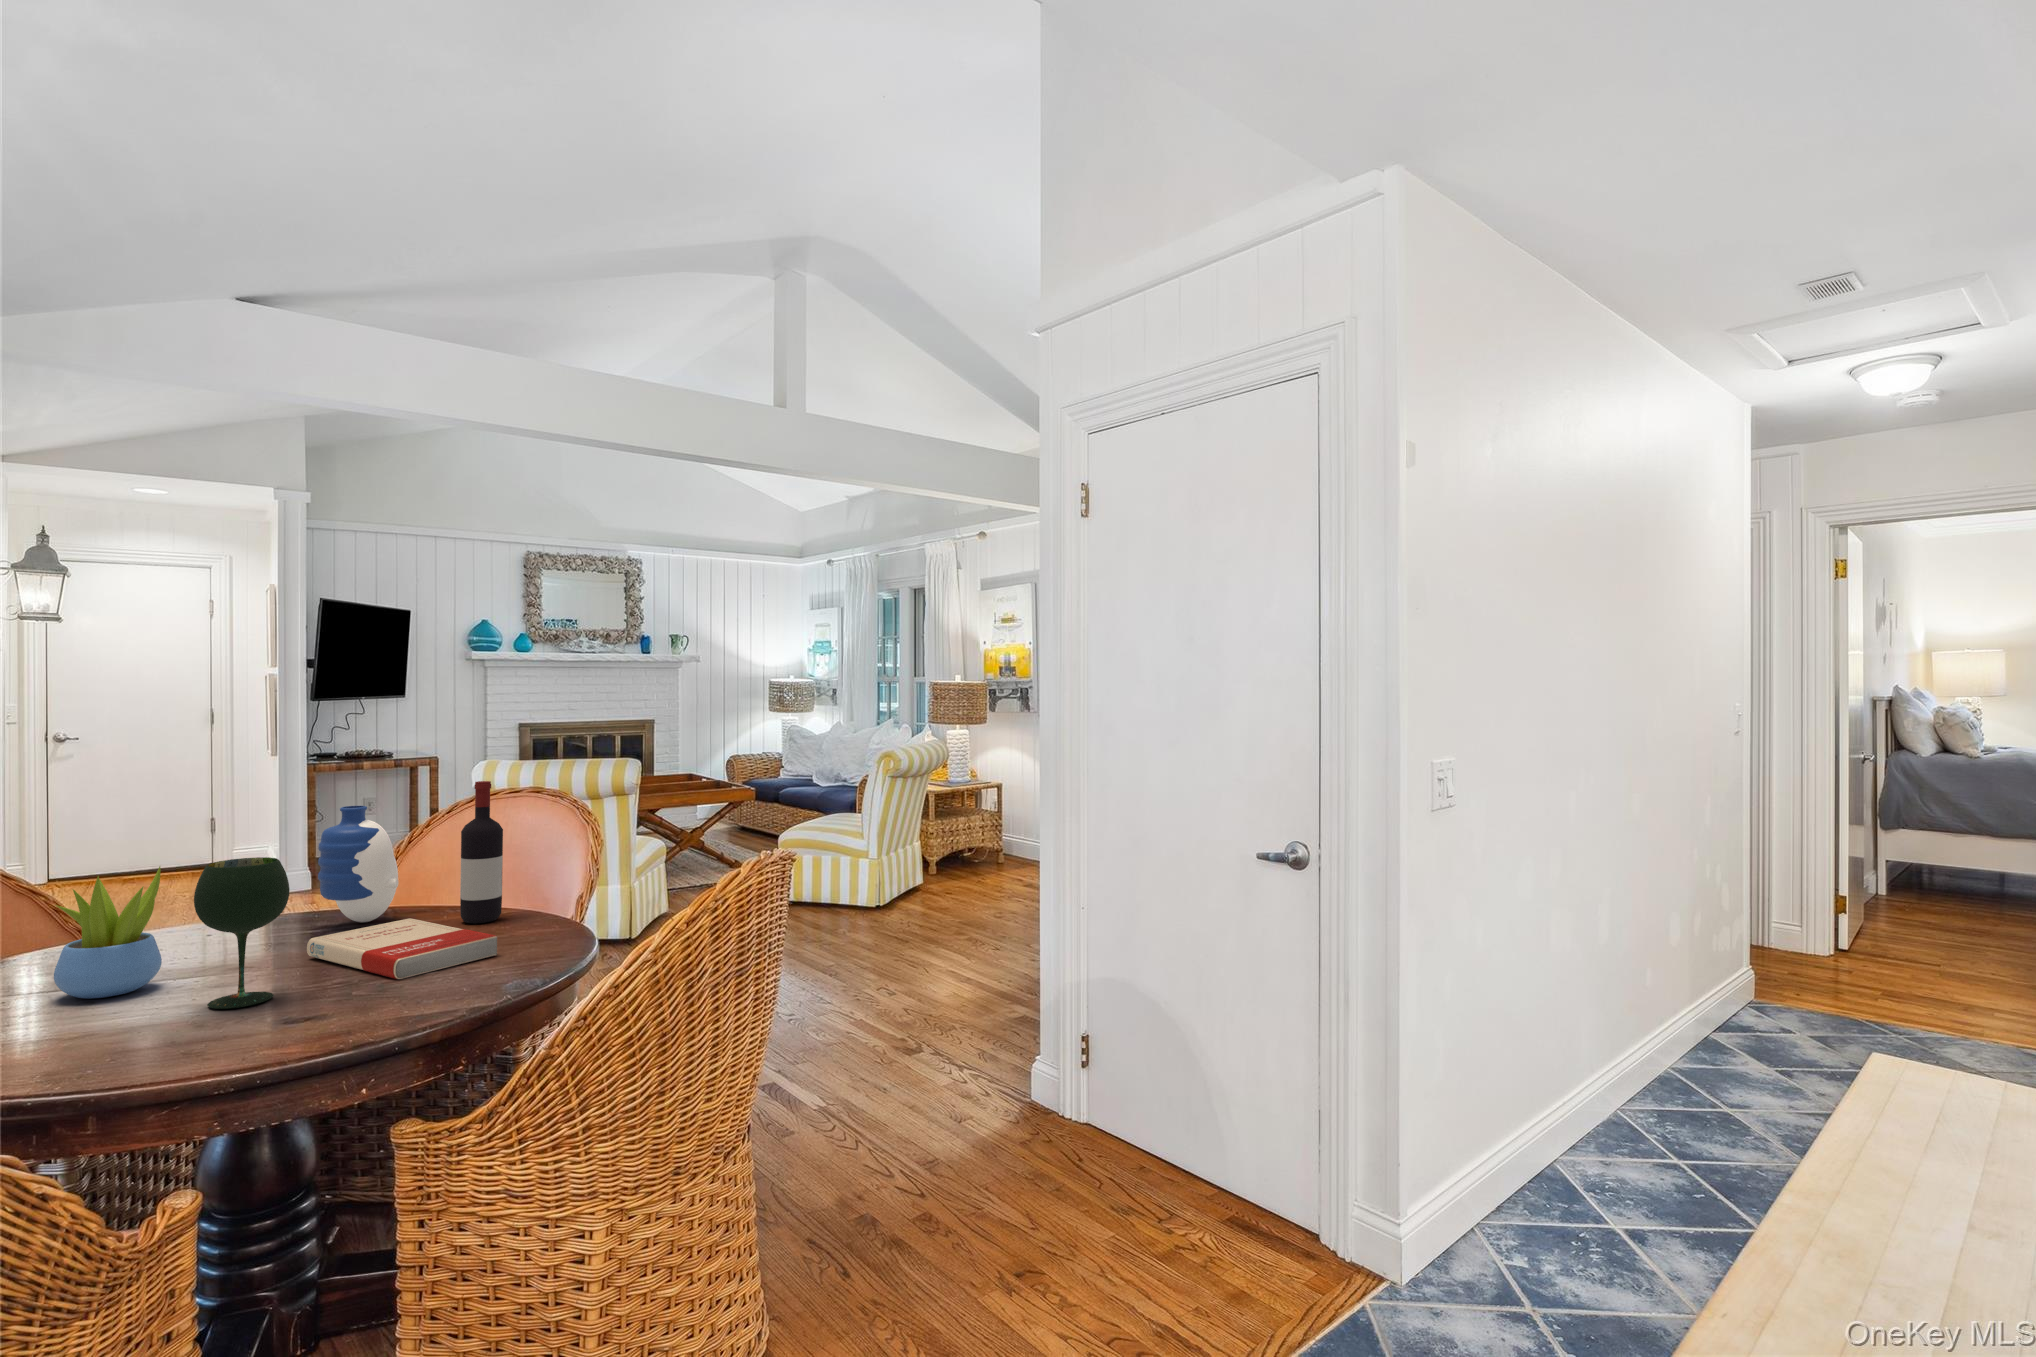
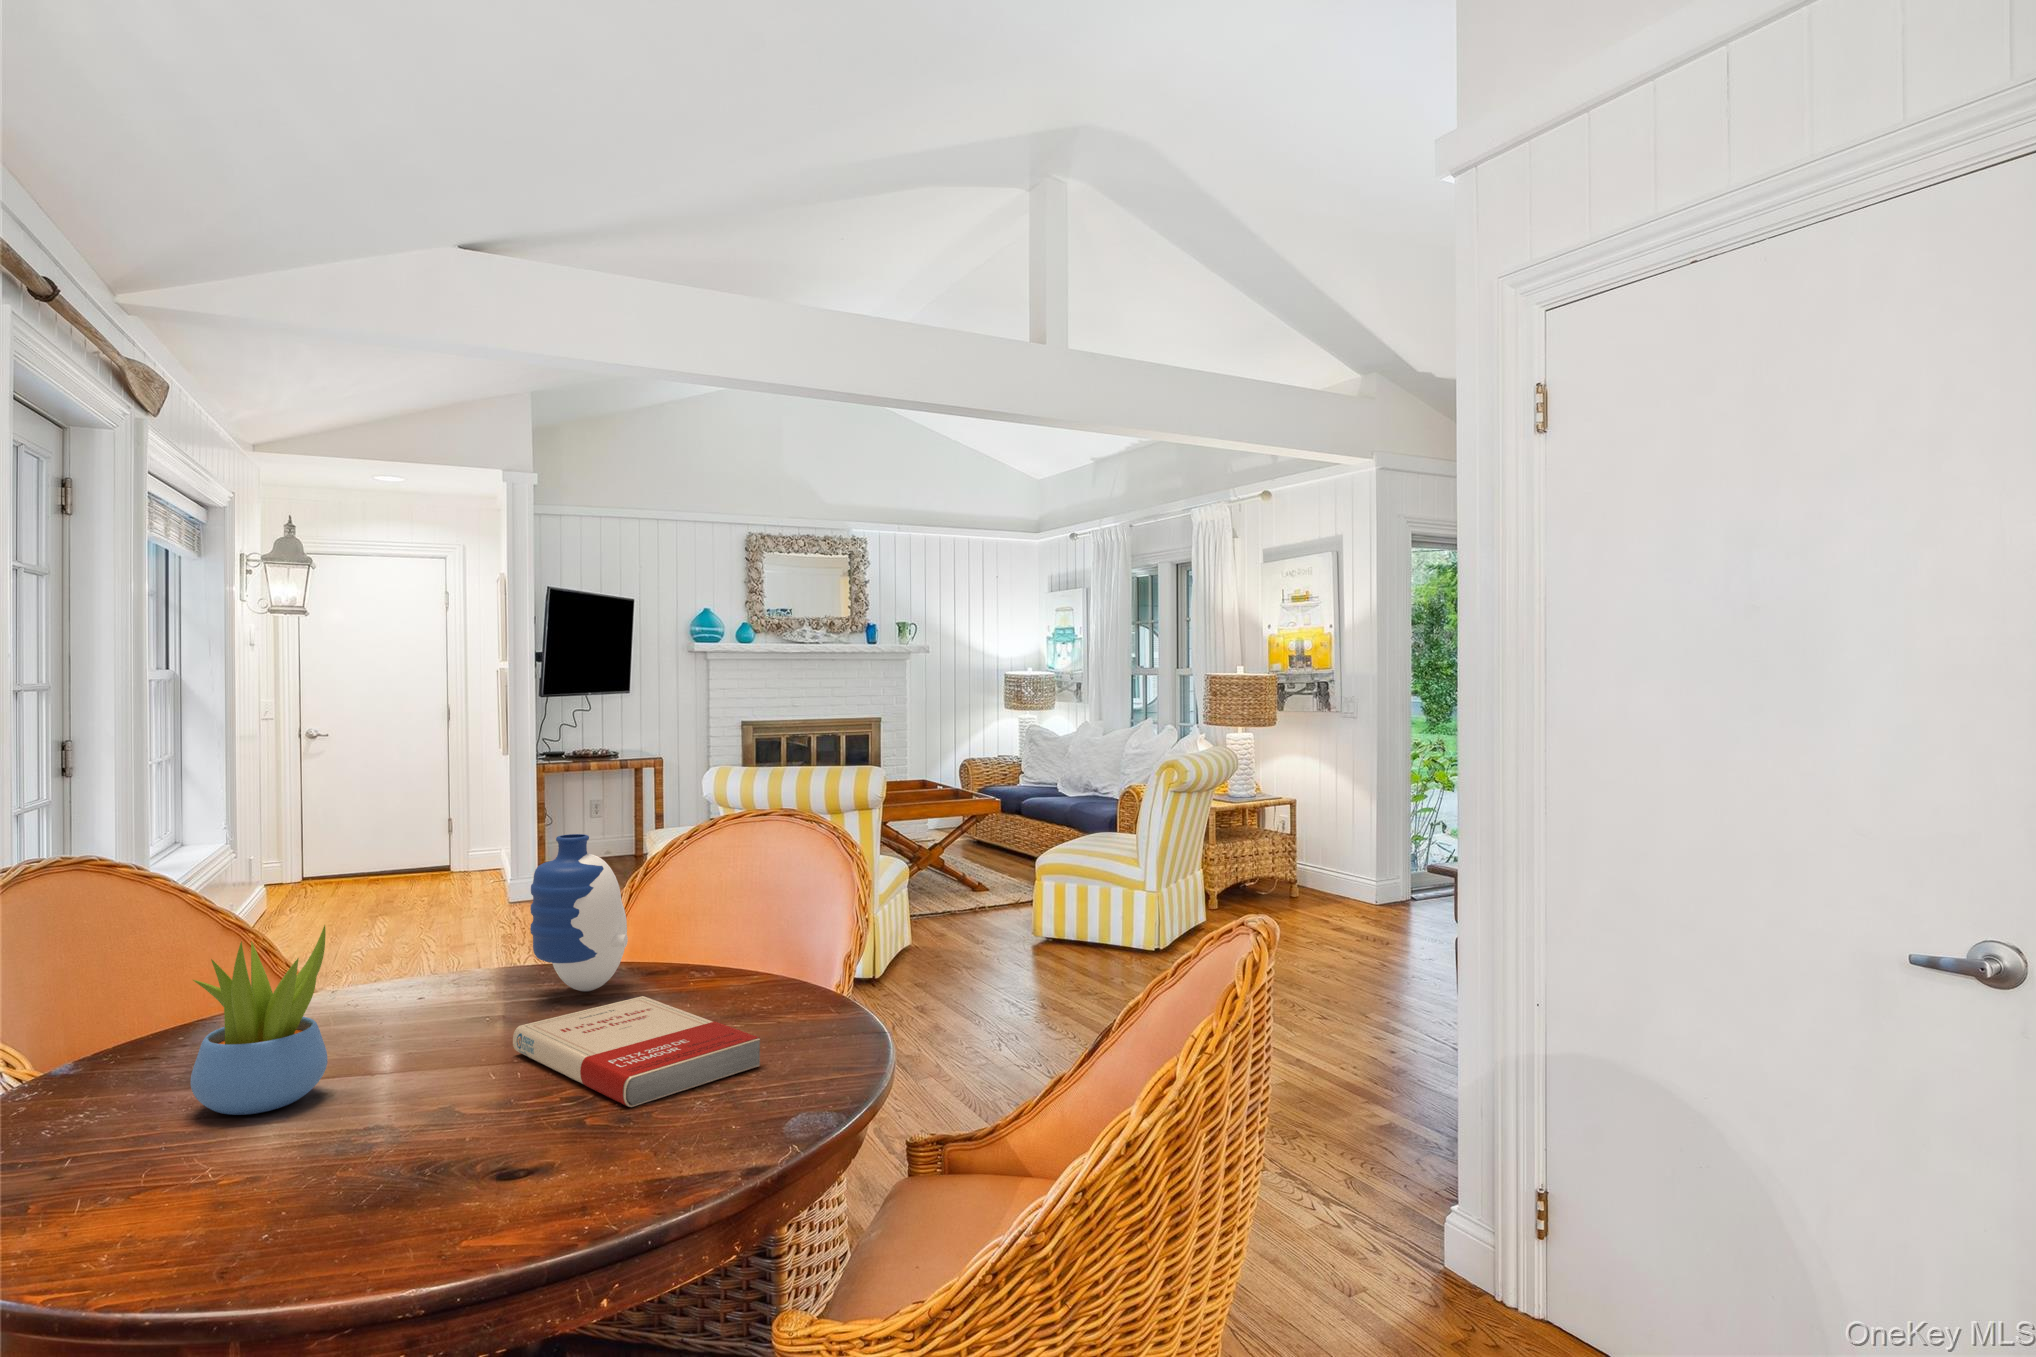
wine bottle: present [460,781,503,924] -> none [705,804,758,1002]
wine glass: present [194,857,289,1009] -> none [356,922,483,1154]

